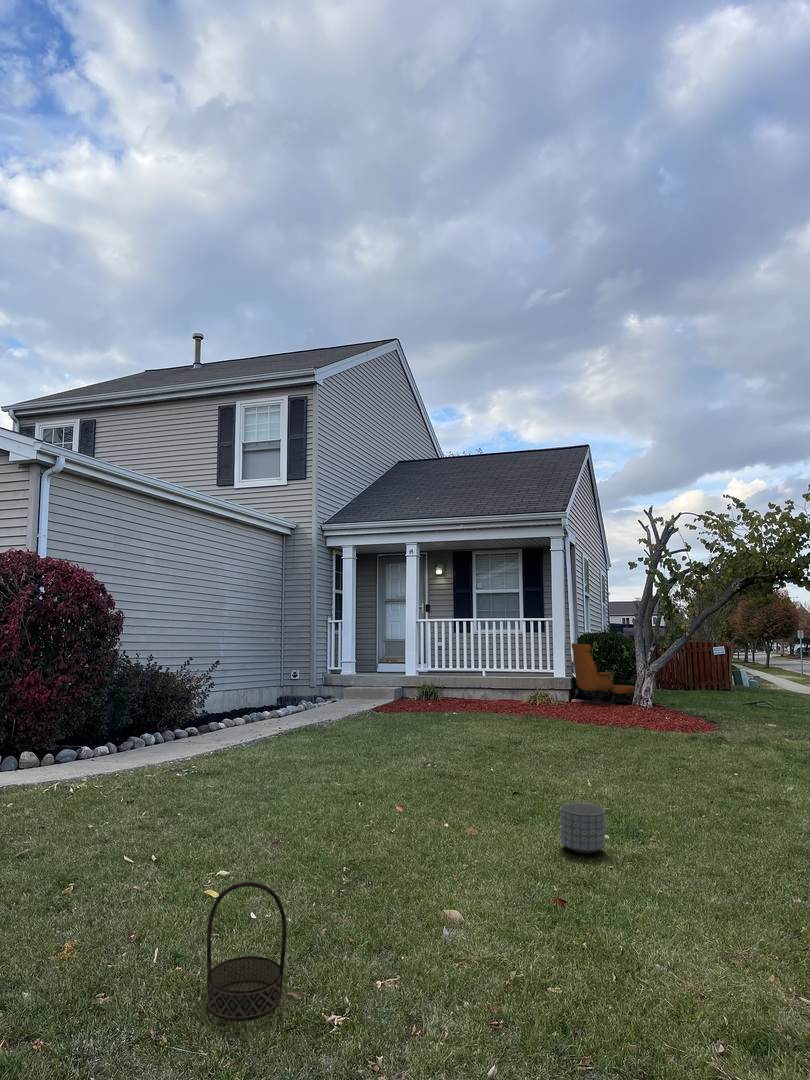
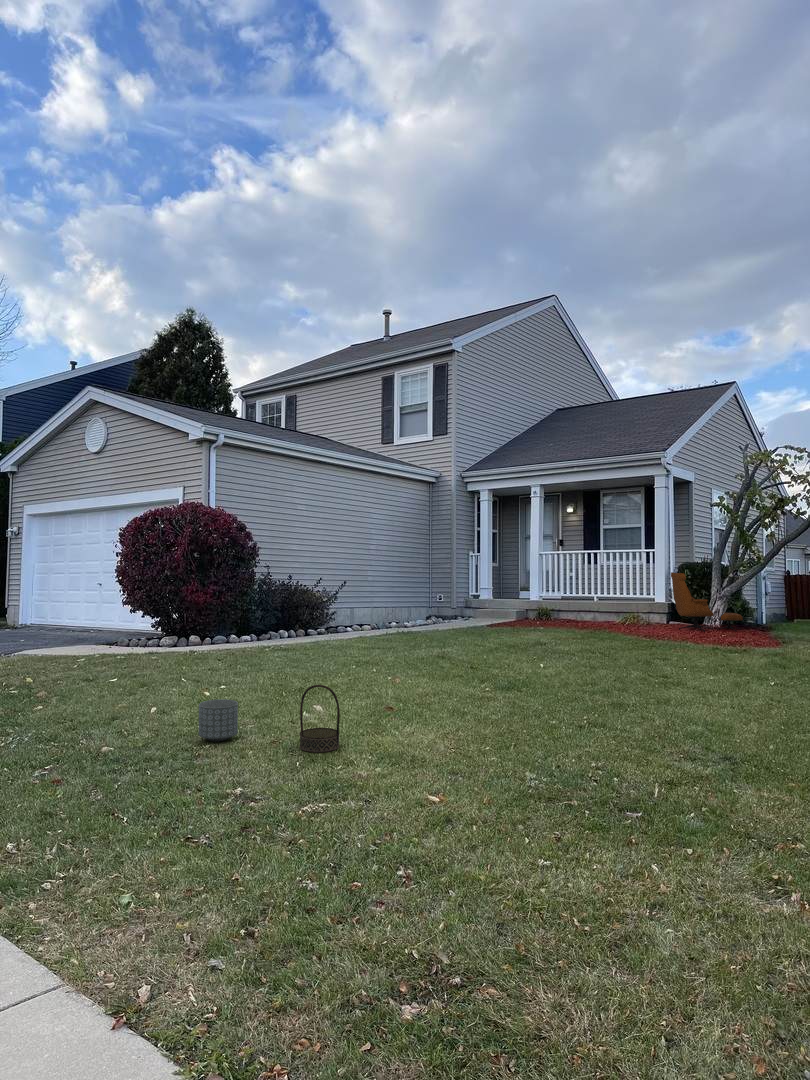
planter: present [561,803,605,854] -> present [199,699,238,742]
basket: present [207,882,286,1020] -> present [299,685,340,753]

